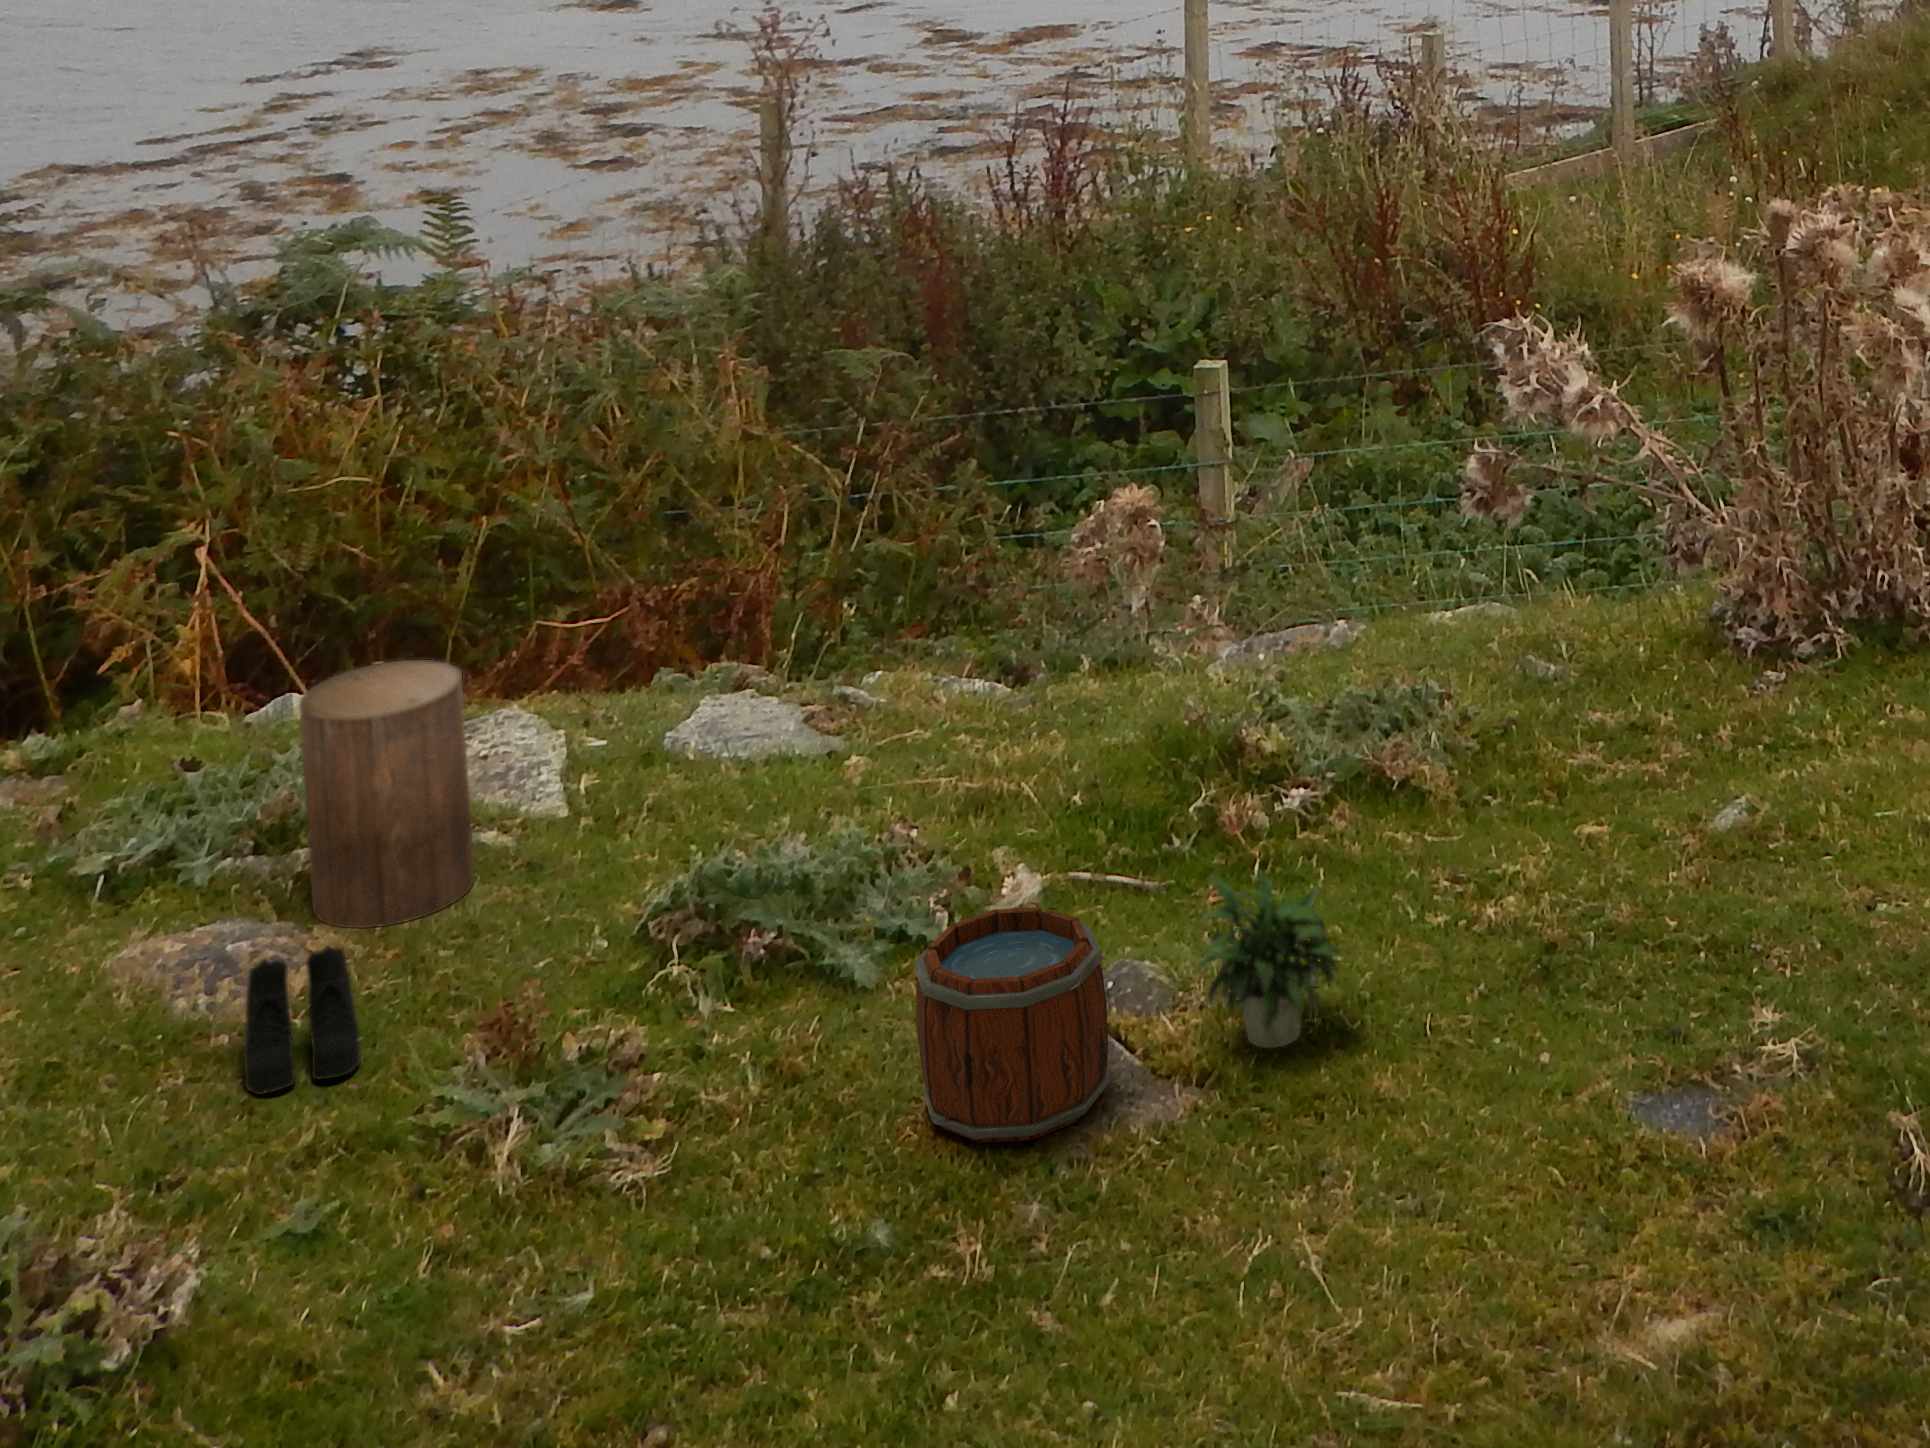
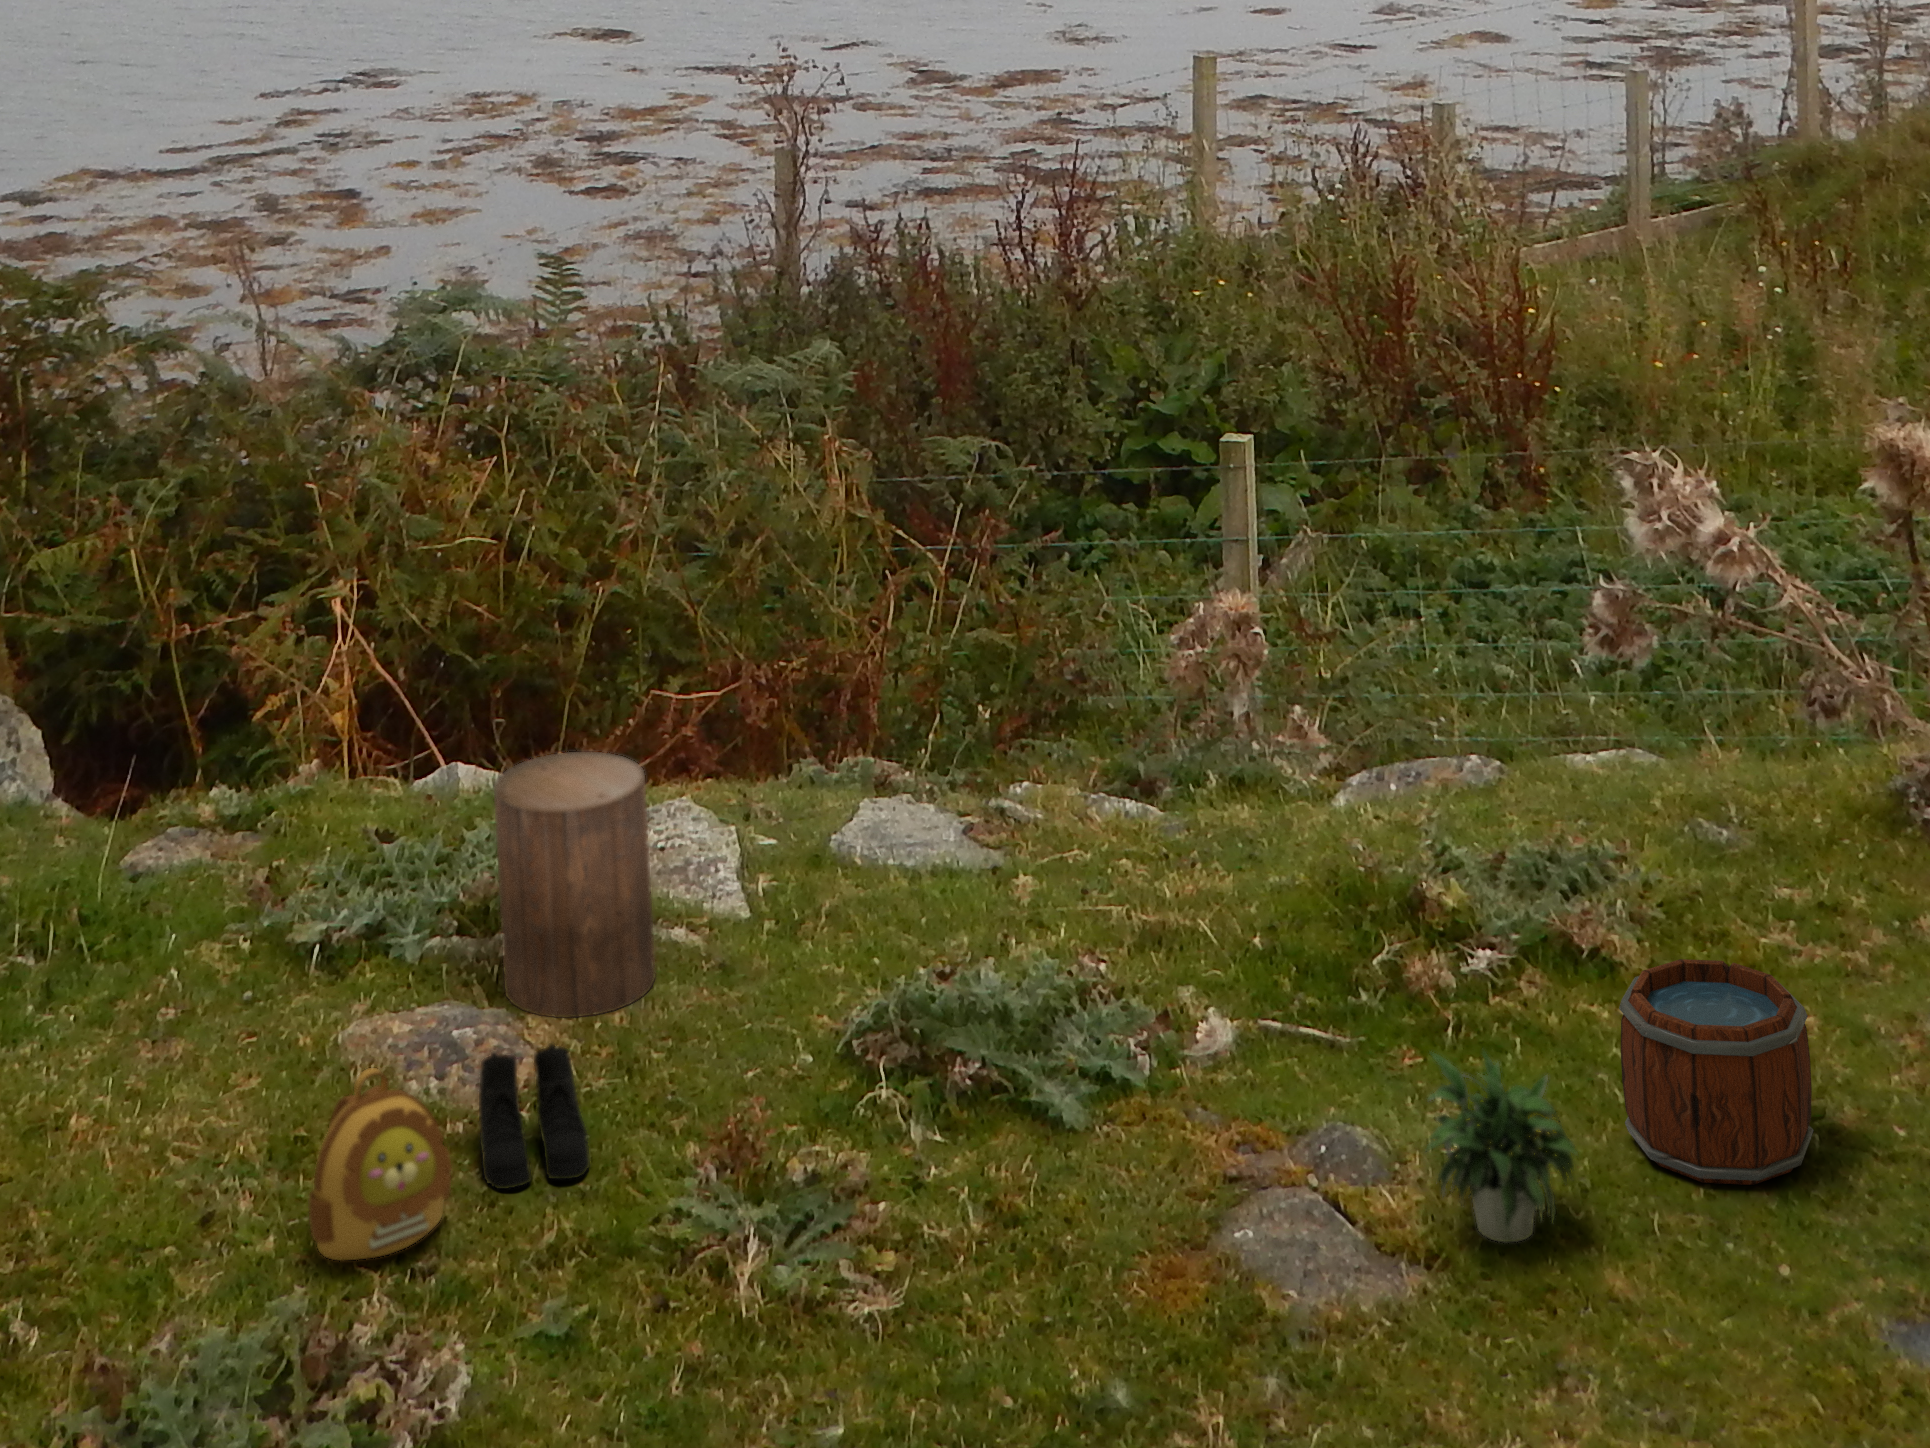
bucket: present [915,907,1110,1143] -> present [1619,959,1814,1185]
backpack: none [37,980,200,1181] -> present [309,1068,452,1261]

